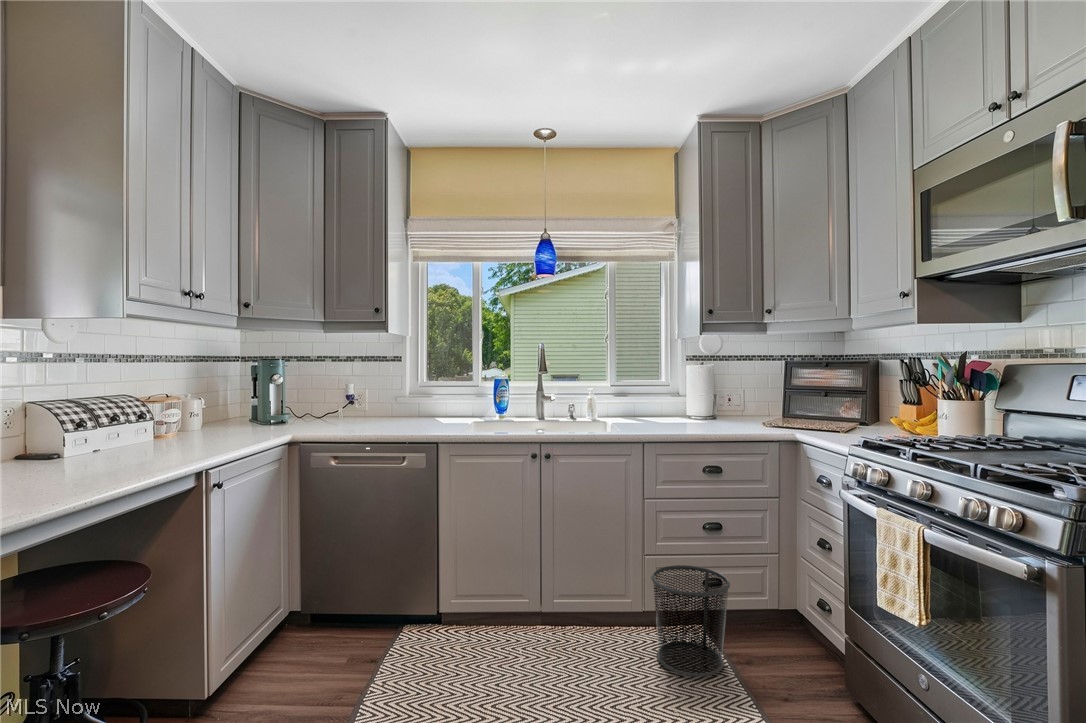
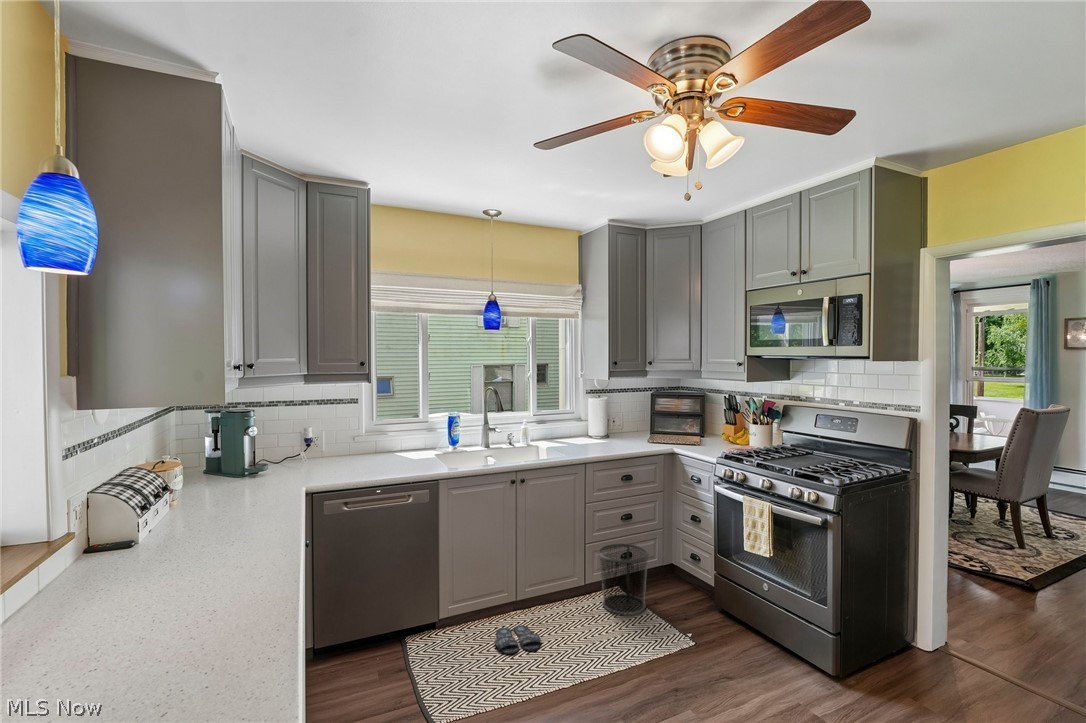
slippers: none [469,655,536,698] -> present [494,625,541,654]

